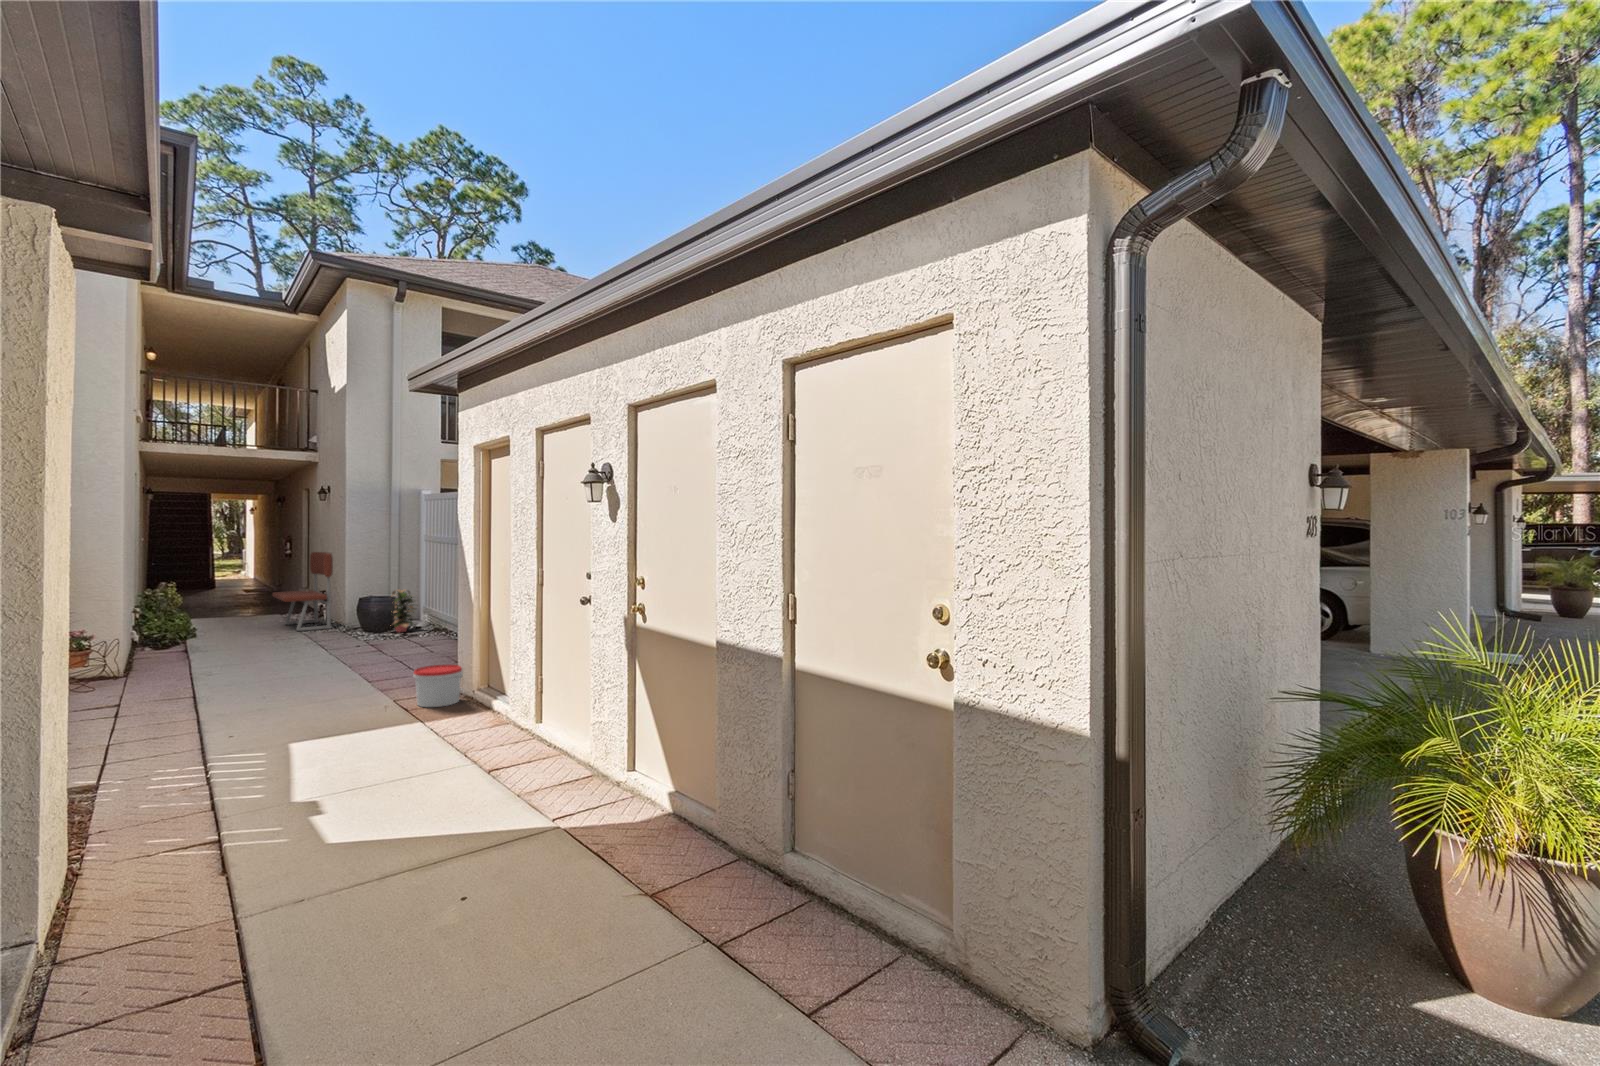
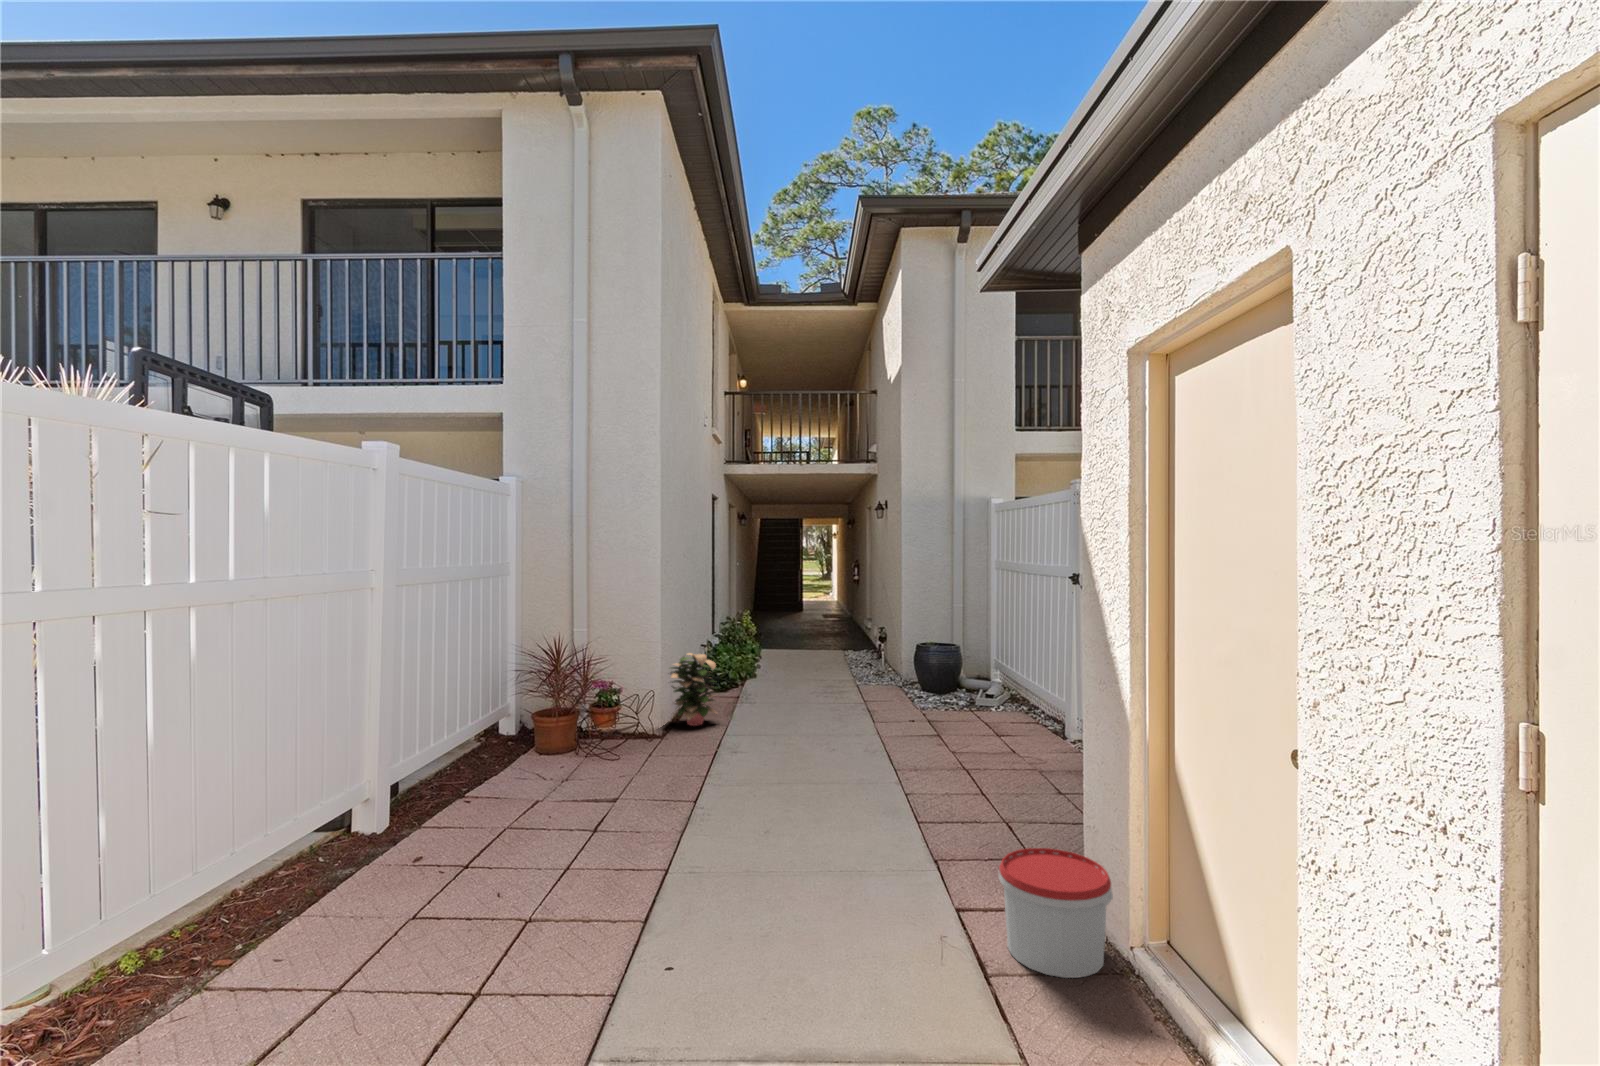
bench: present [272,552,333,631] -> none [829,580,888,679]
decorative plant: present [391,590,415,632] -> present [670,653,717,726]

